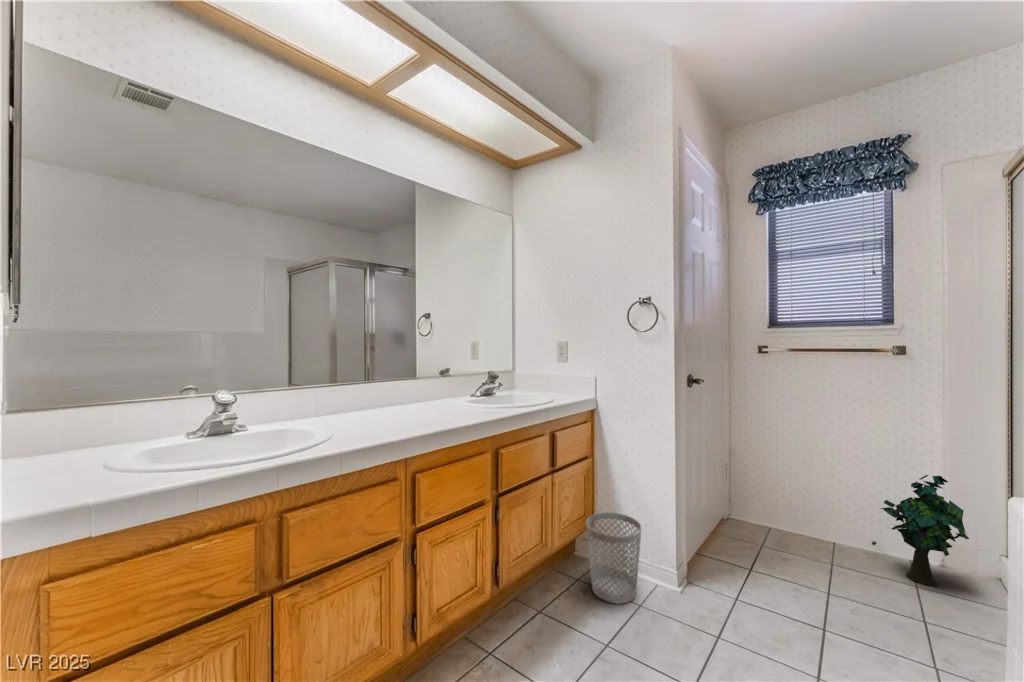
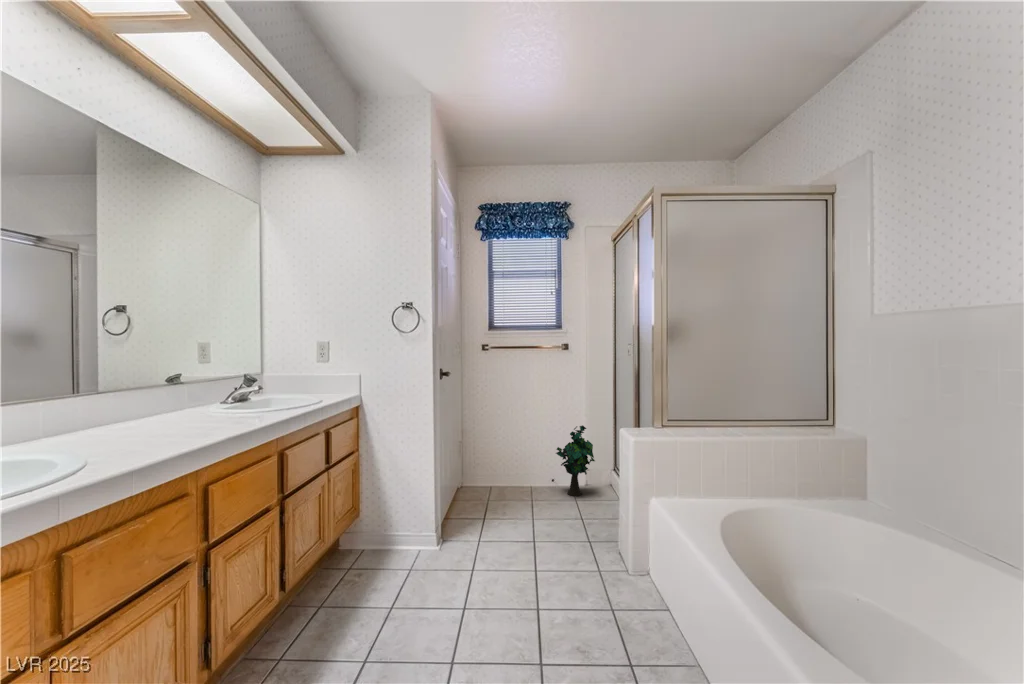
wastebasket: present [586,512,641,604] -> none [360,497,410,576]

